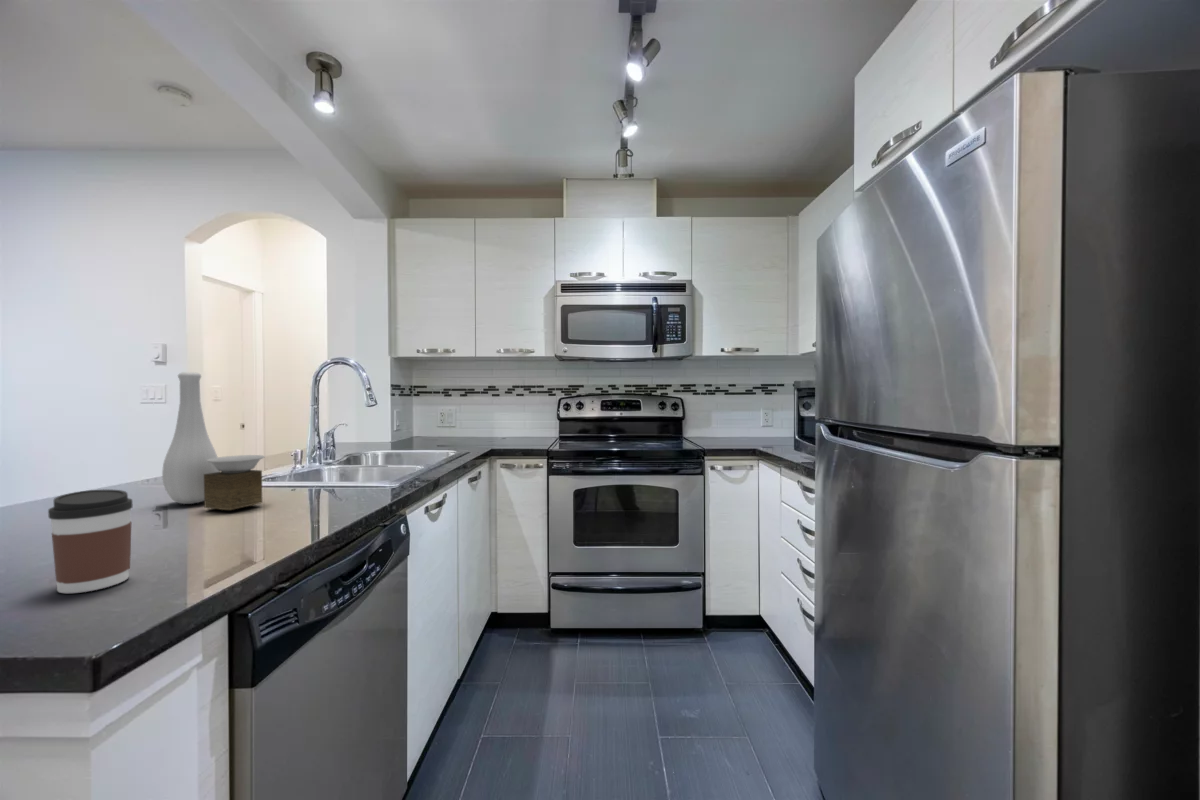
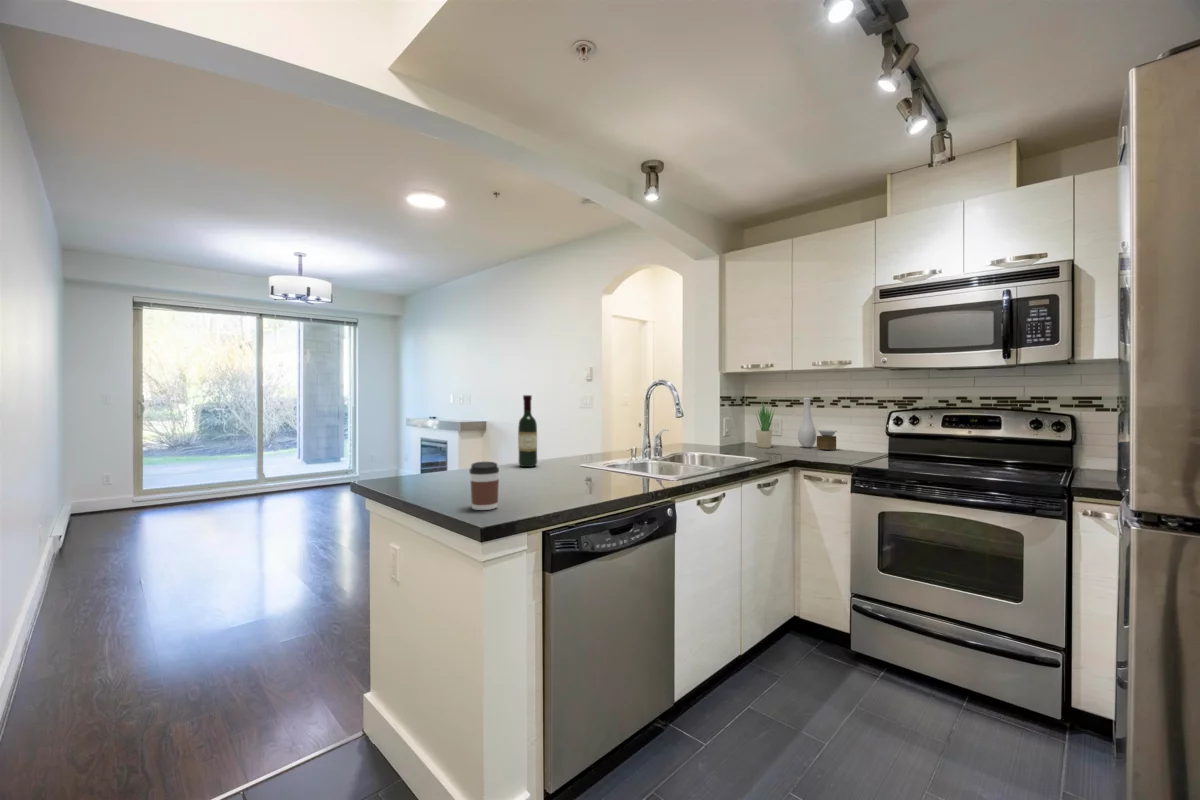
wine bottle: none [87,372,134,498] -> present [518,395,537,467]
vase: present [162,372,264,510] -> present [798,398,837,450]
potted plant: none [431,390,452,441] -> present [756,402,774,448]

